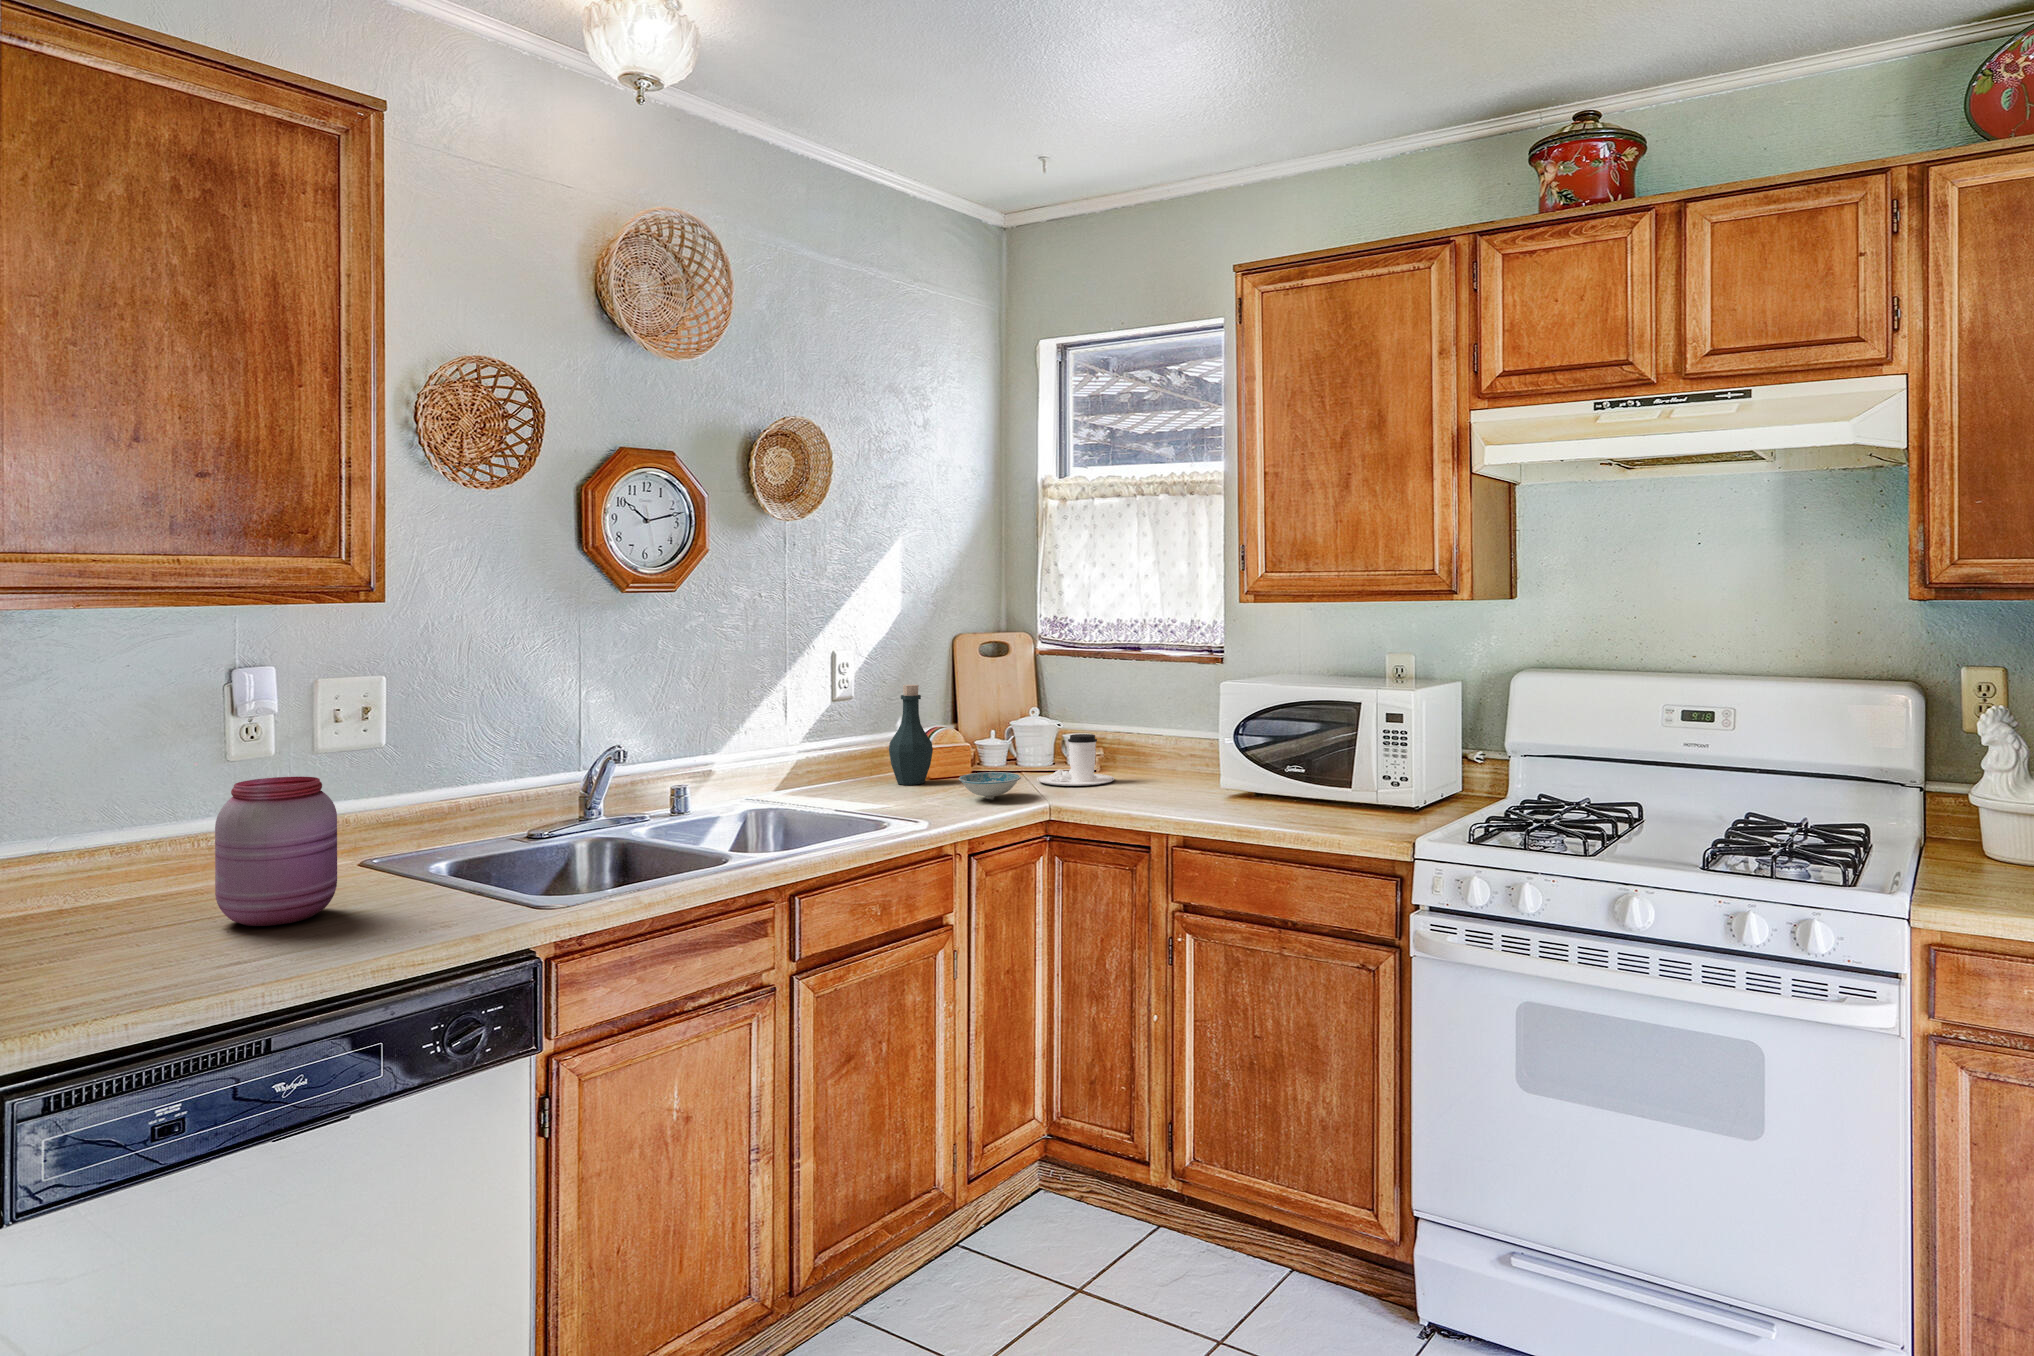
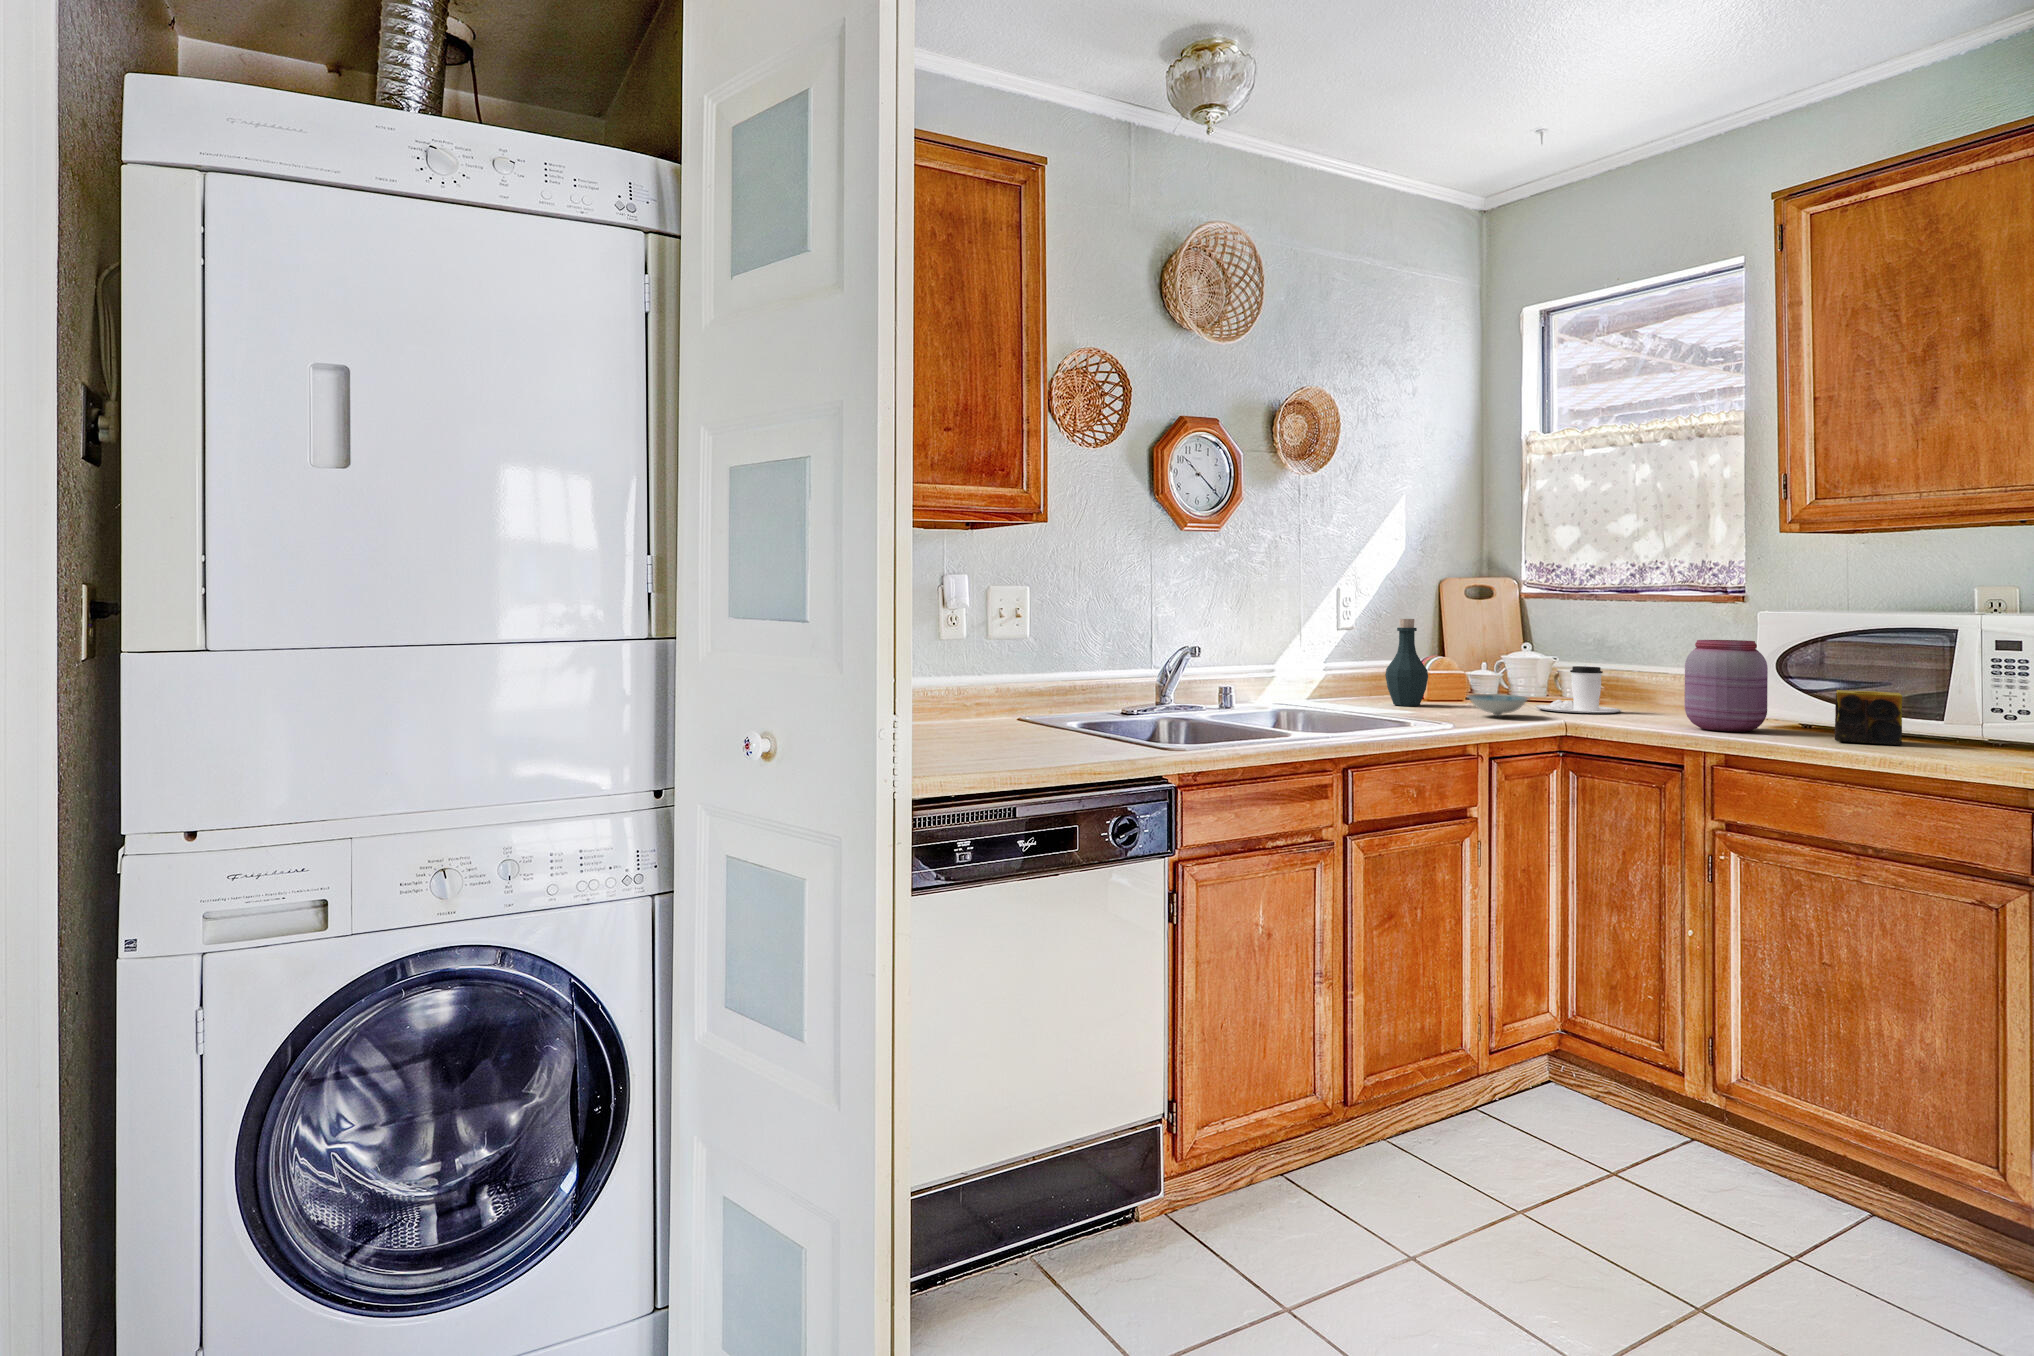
candle: none [1262,766,1314,820] -> present [1835,690,1902,745]
jar: present [215,777,337,926] -> present [1685,640,1768,732]

